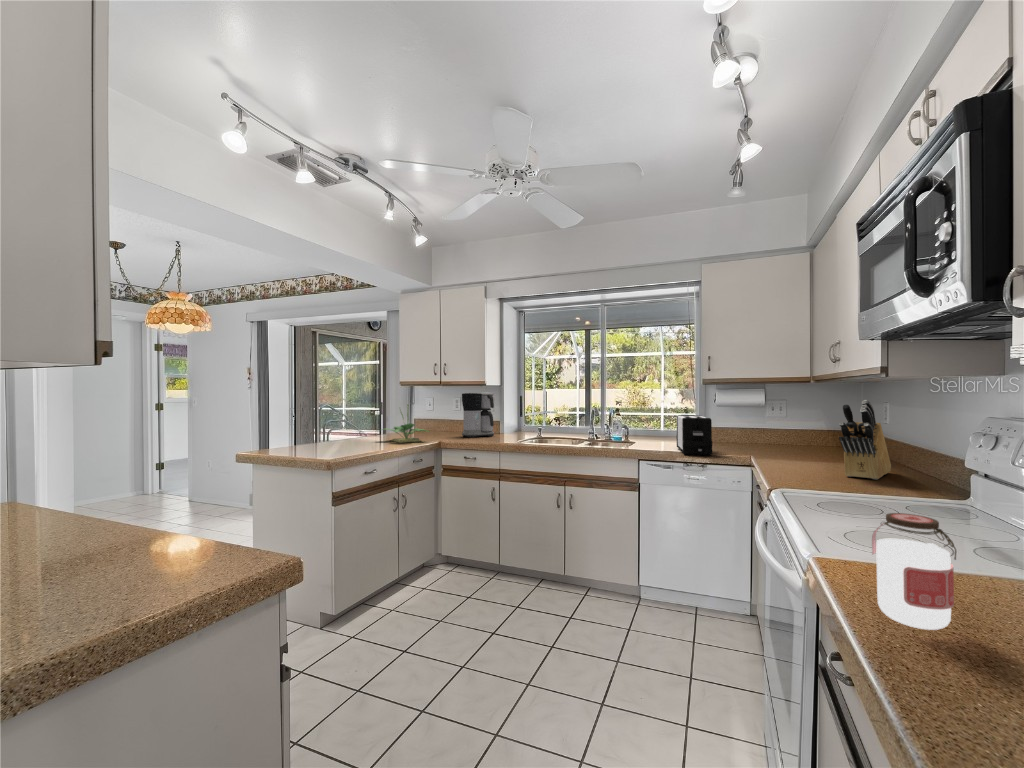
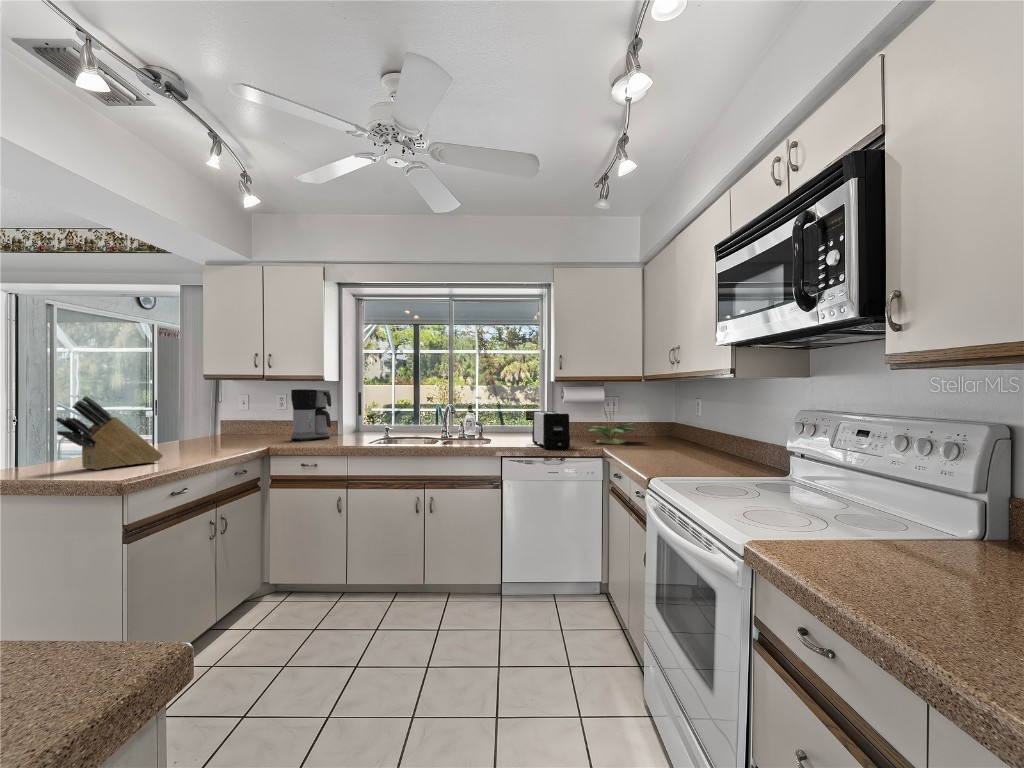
knife block: present [839,400,891,479] -> present [56,396,163,470]
potted plant: present [383,405,429,443] -> present [587,402,638,444]
jar: present [872,513,957,630] -> none [833,489,898,586]

